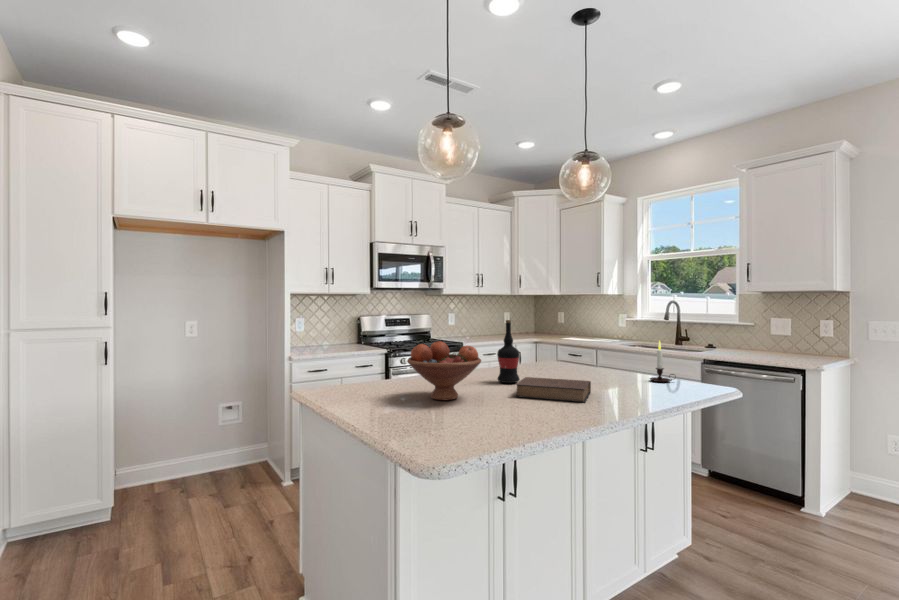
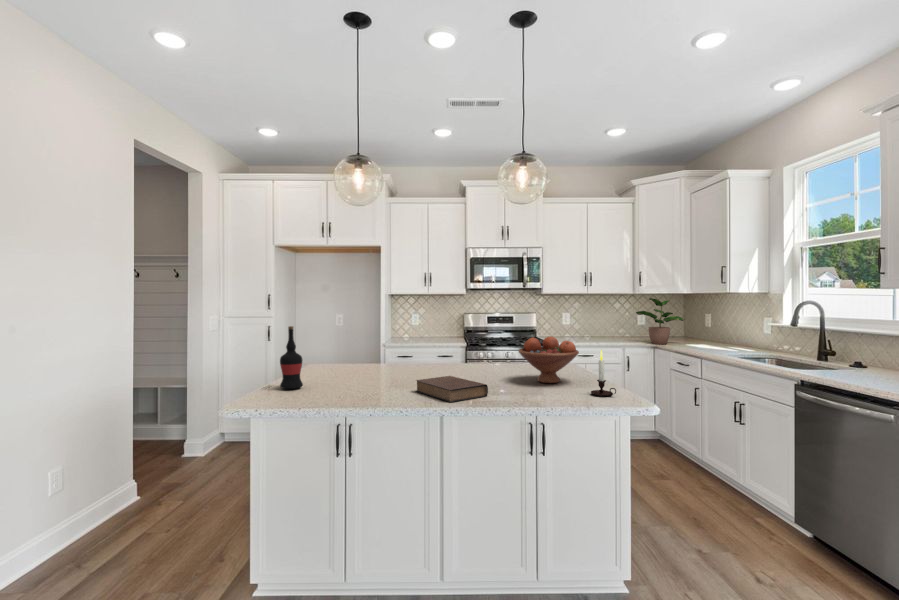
potted plant: none [524,298,563,340] -> present [636,298,684,344]
wine bottle: present [497,320,520,383] -> present [280,326,303,389]
fruit bowl: present [407,342,481,401] -> present [519,337,579,383]

